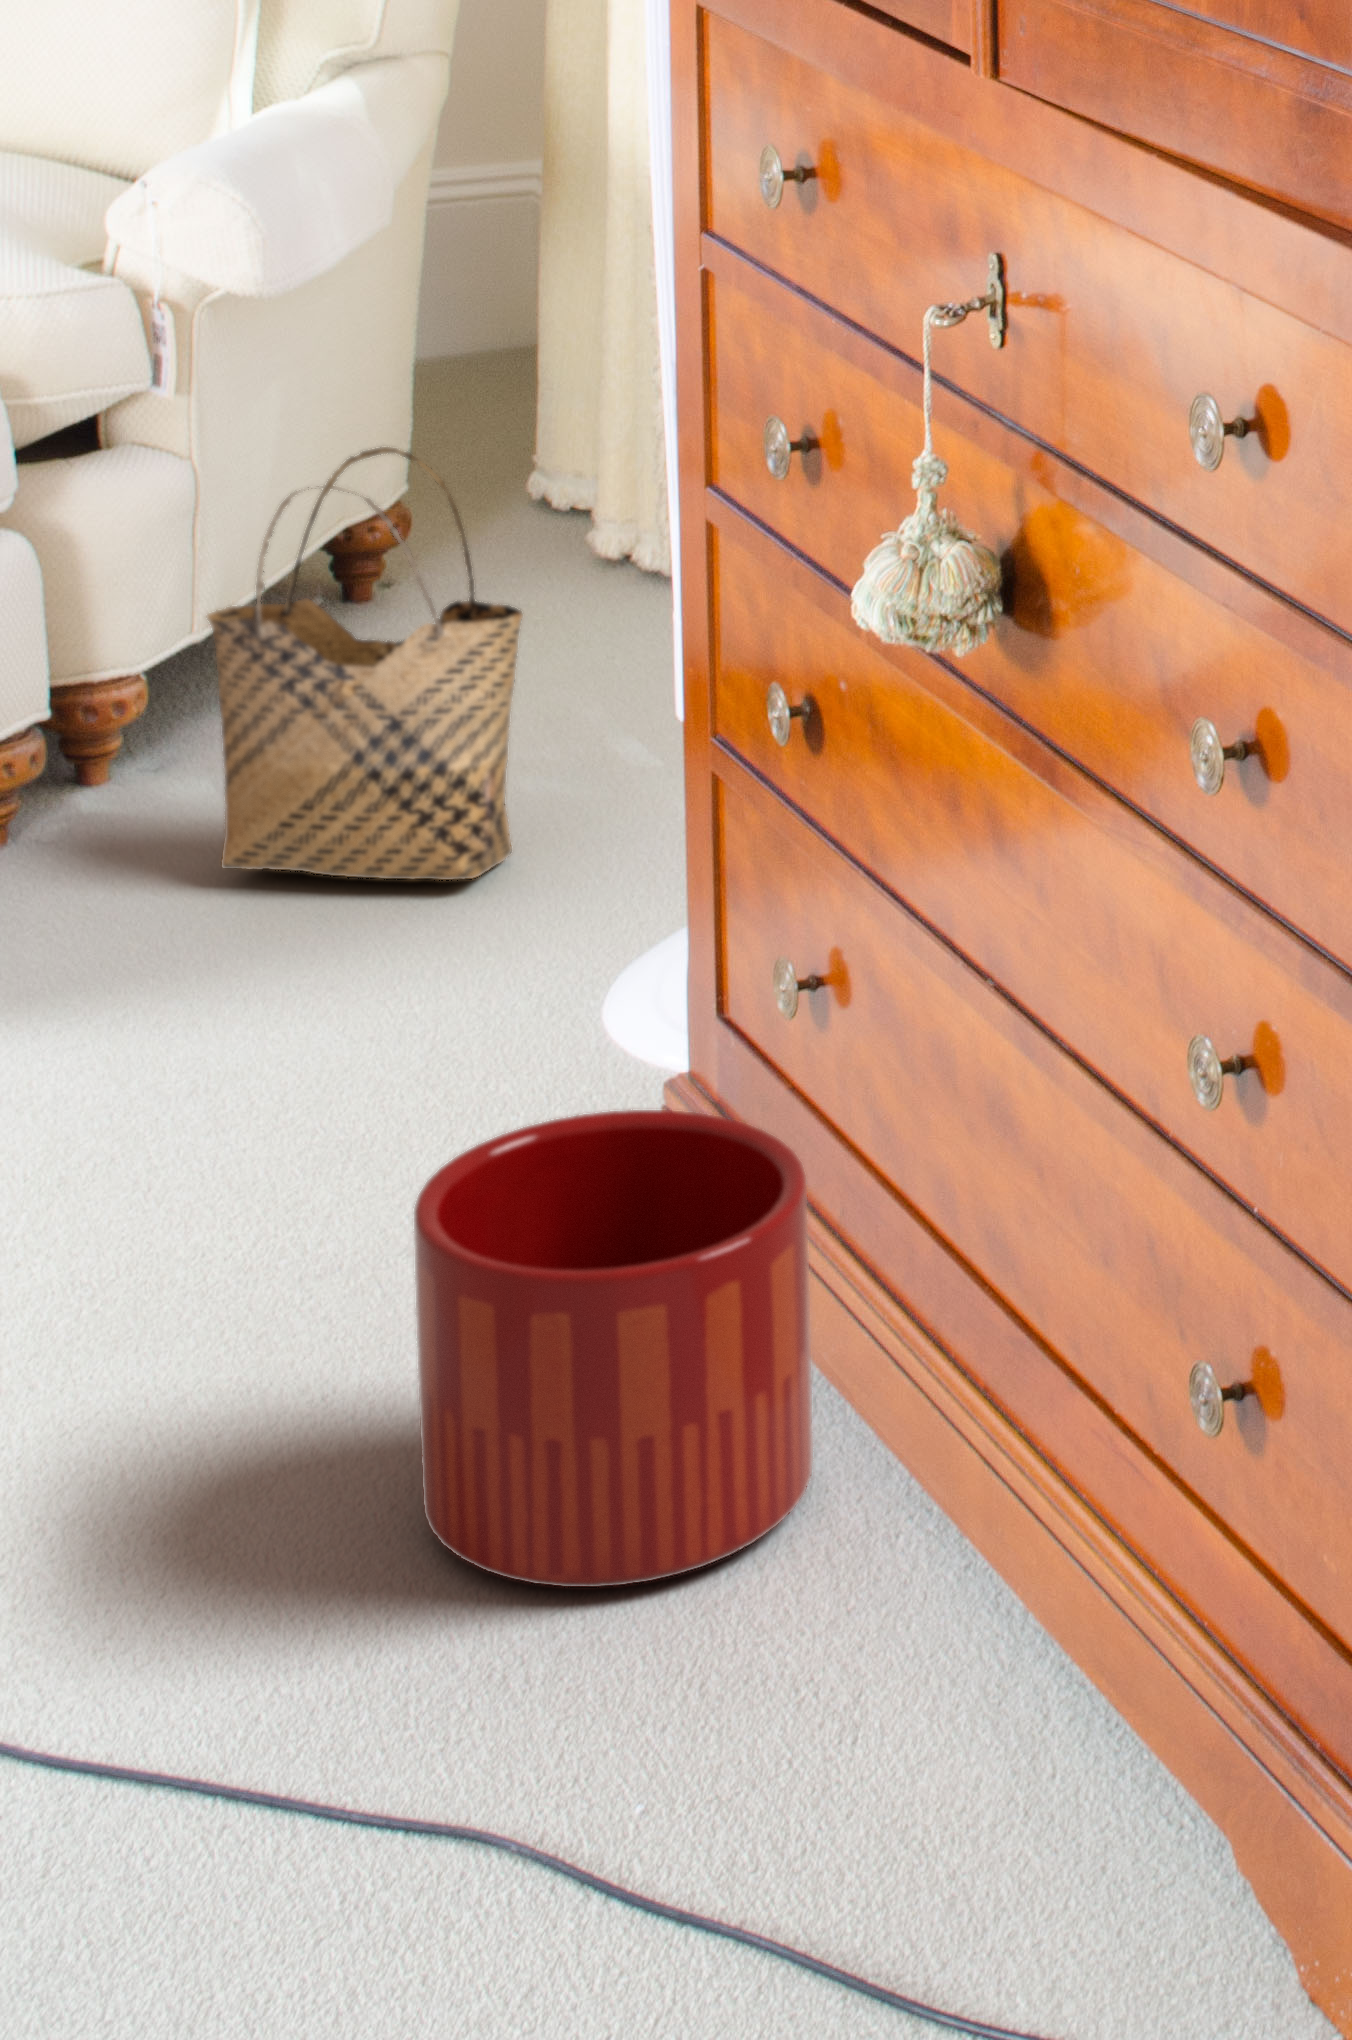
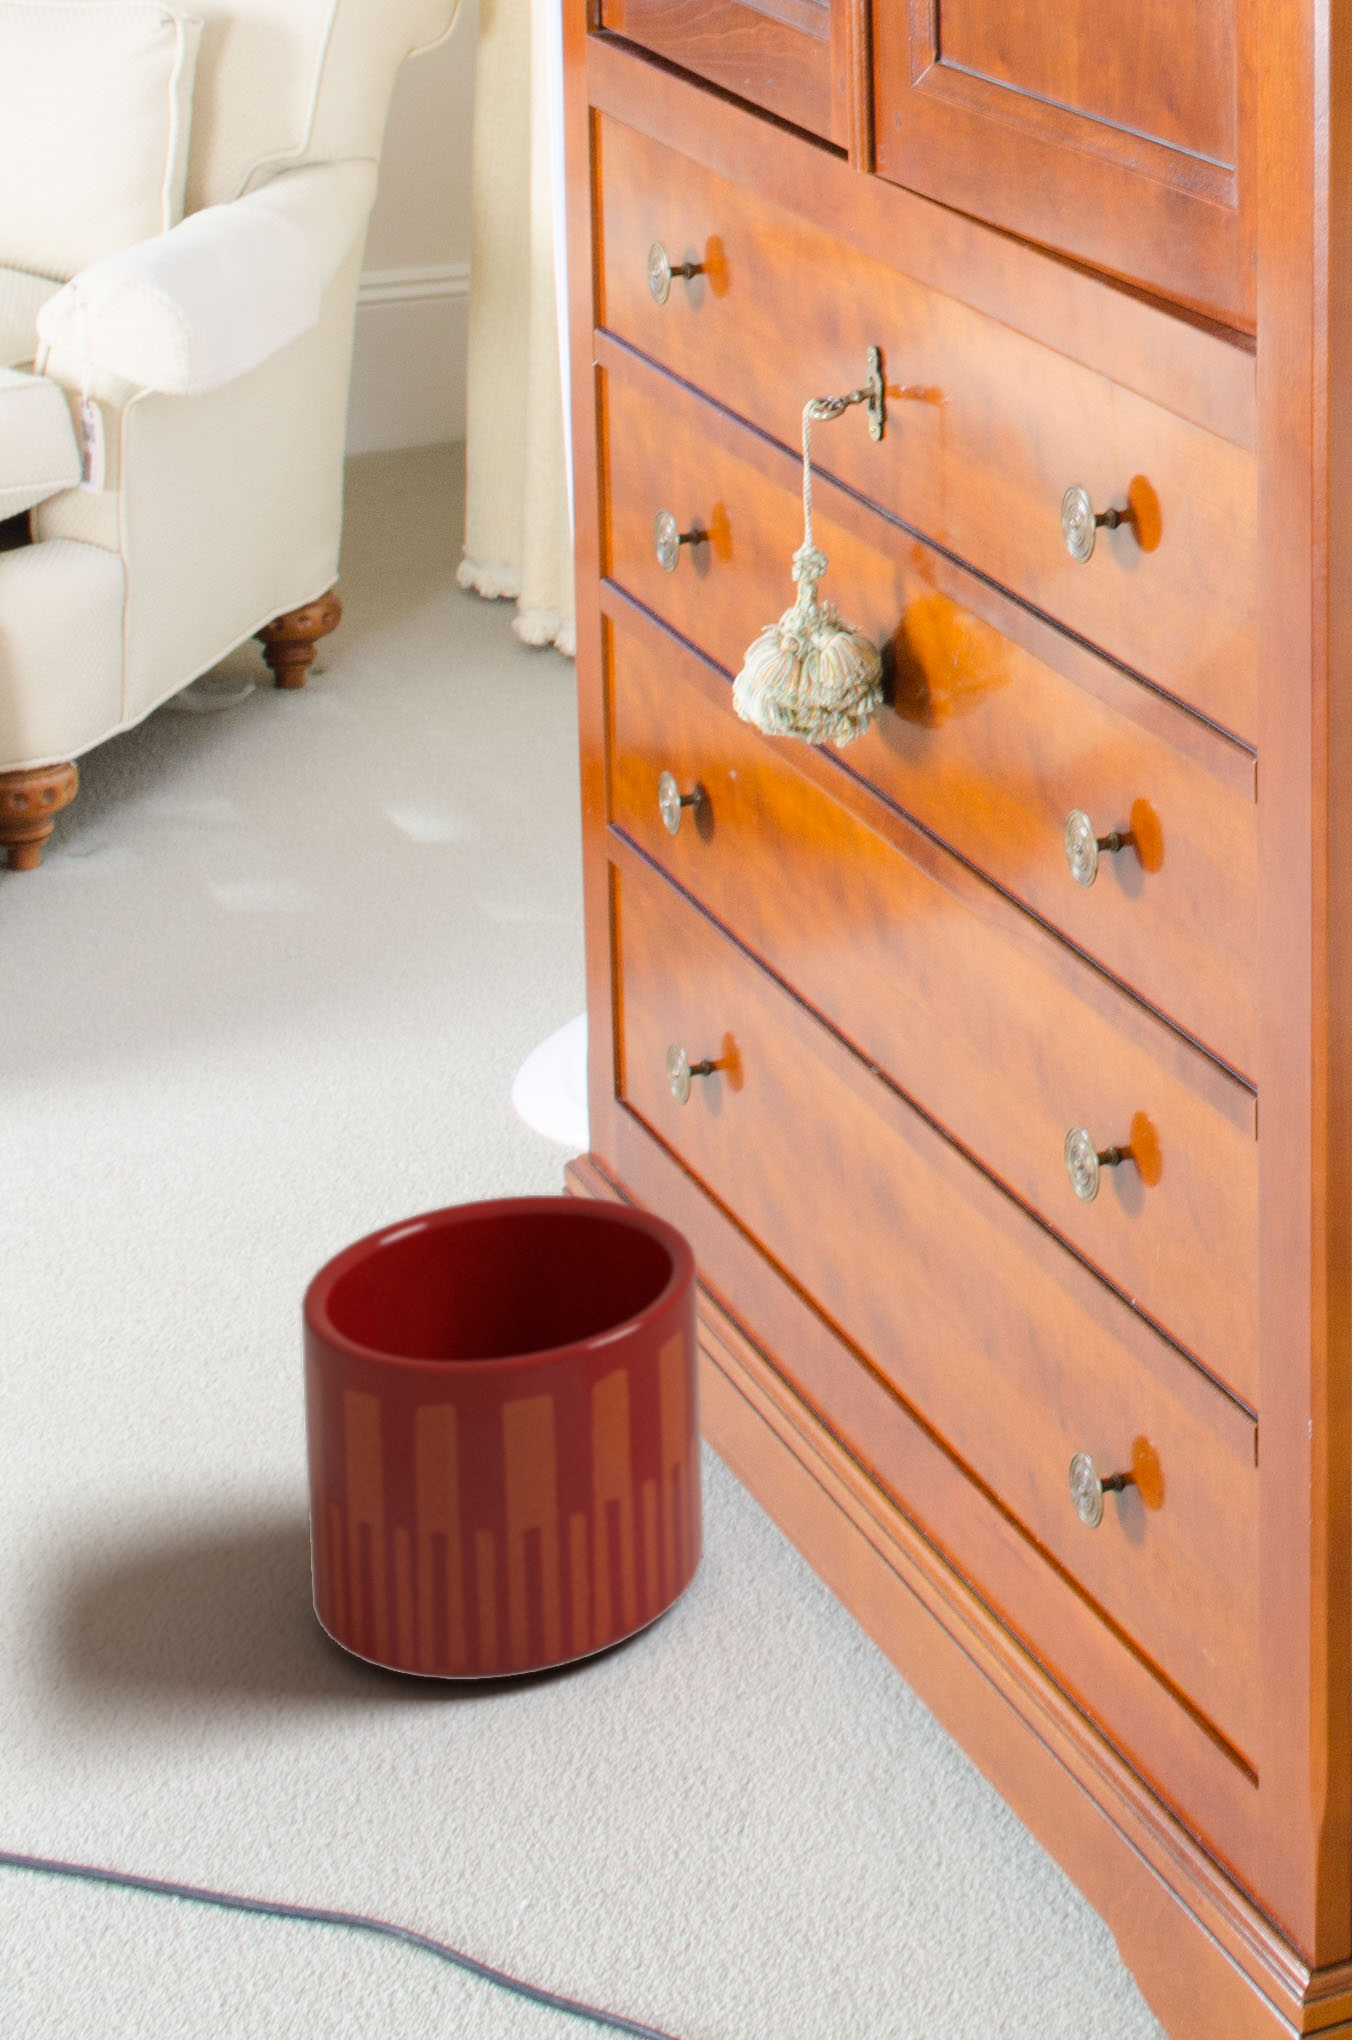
woven basket: present [207,447,522,880] -> none [126,535,438,959]

